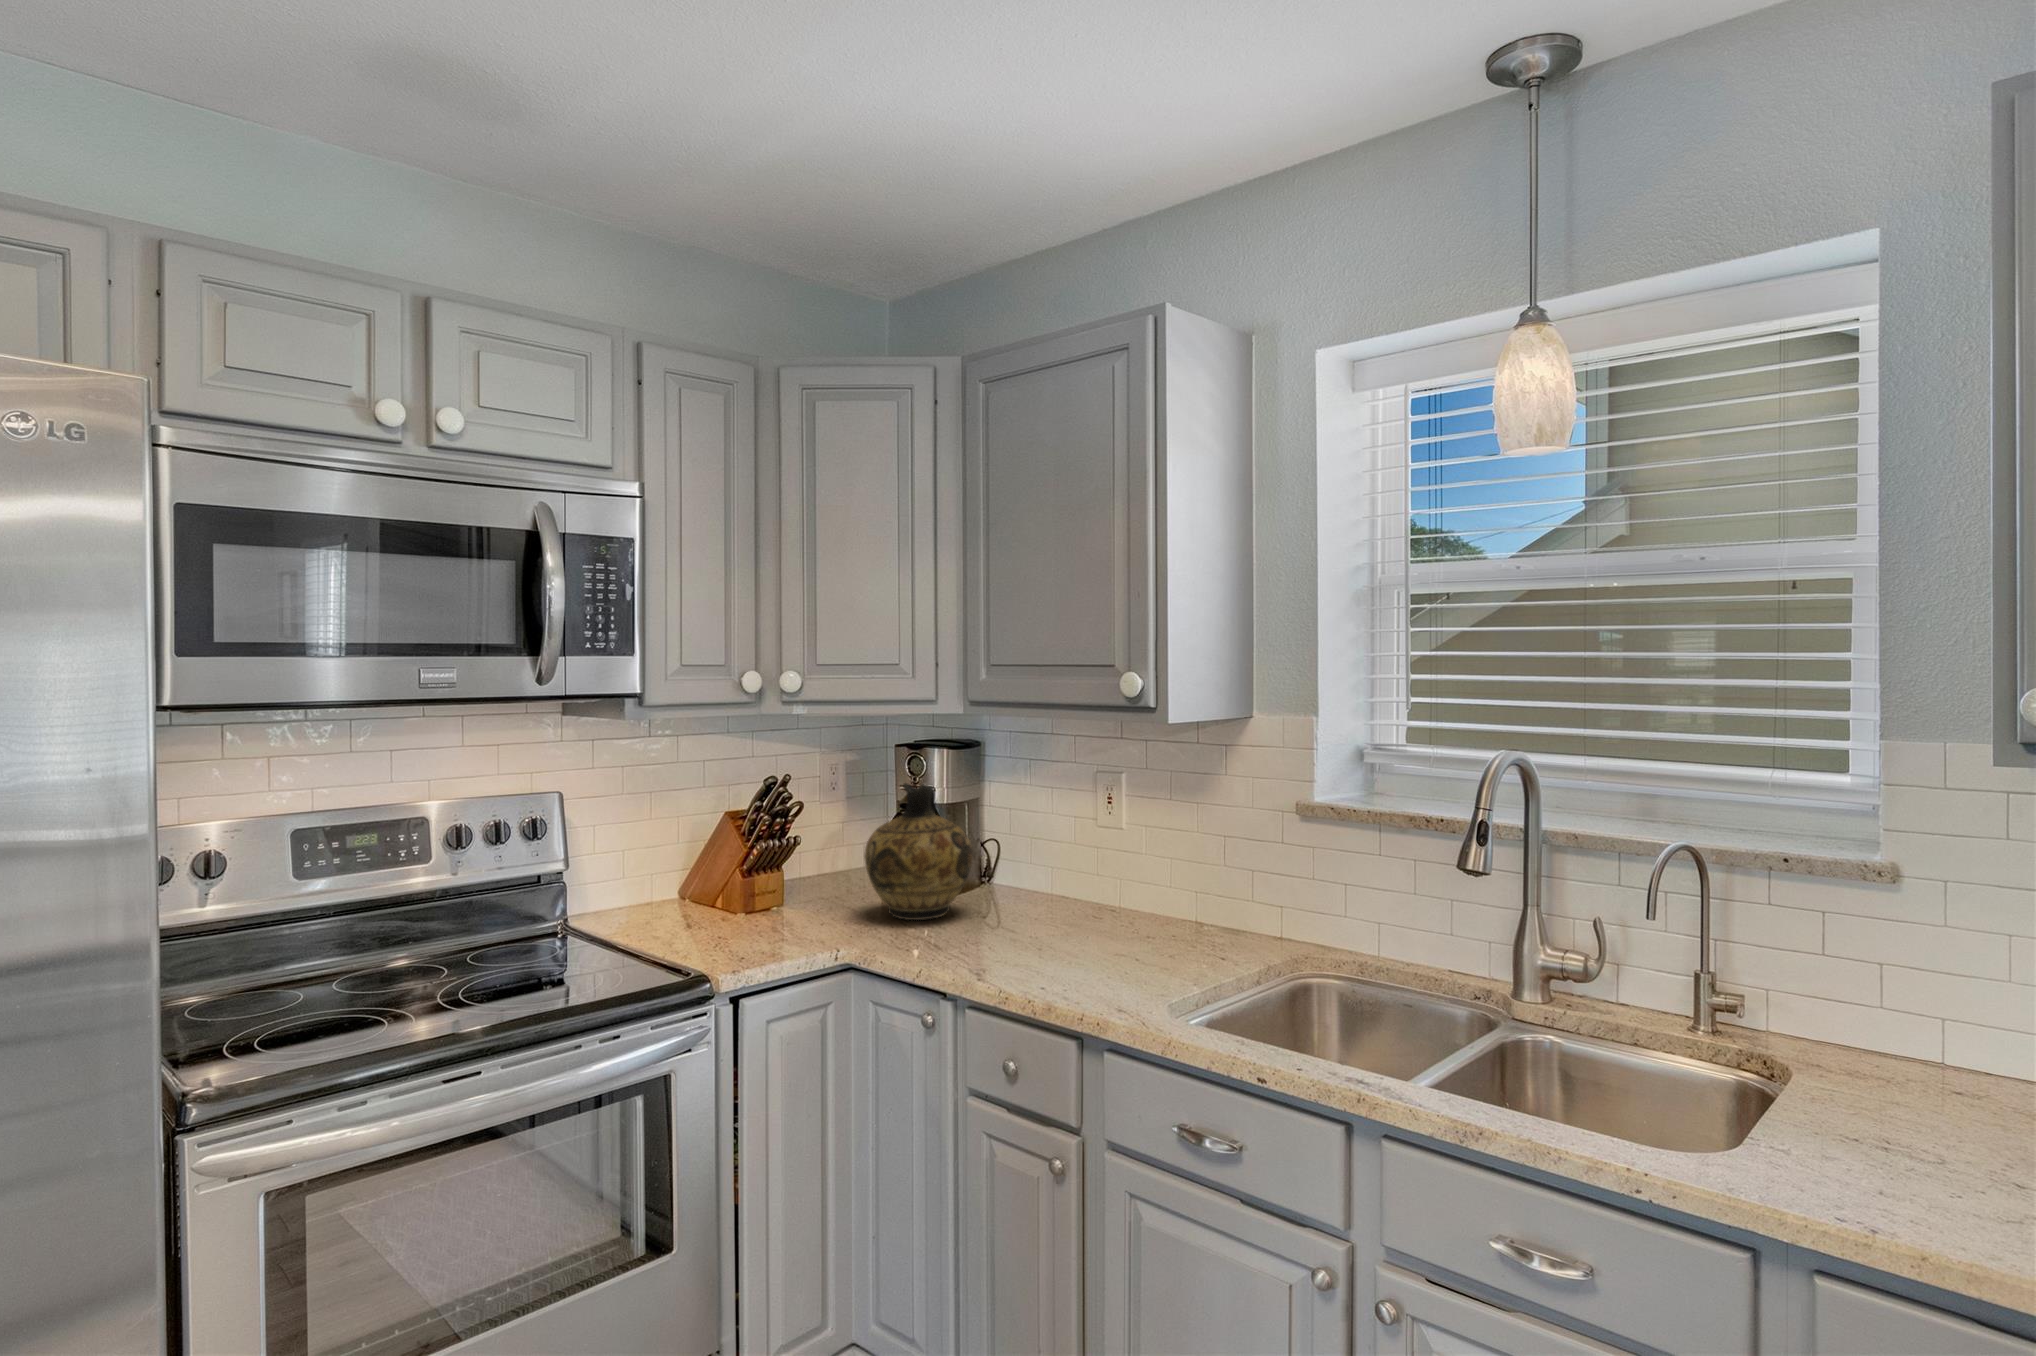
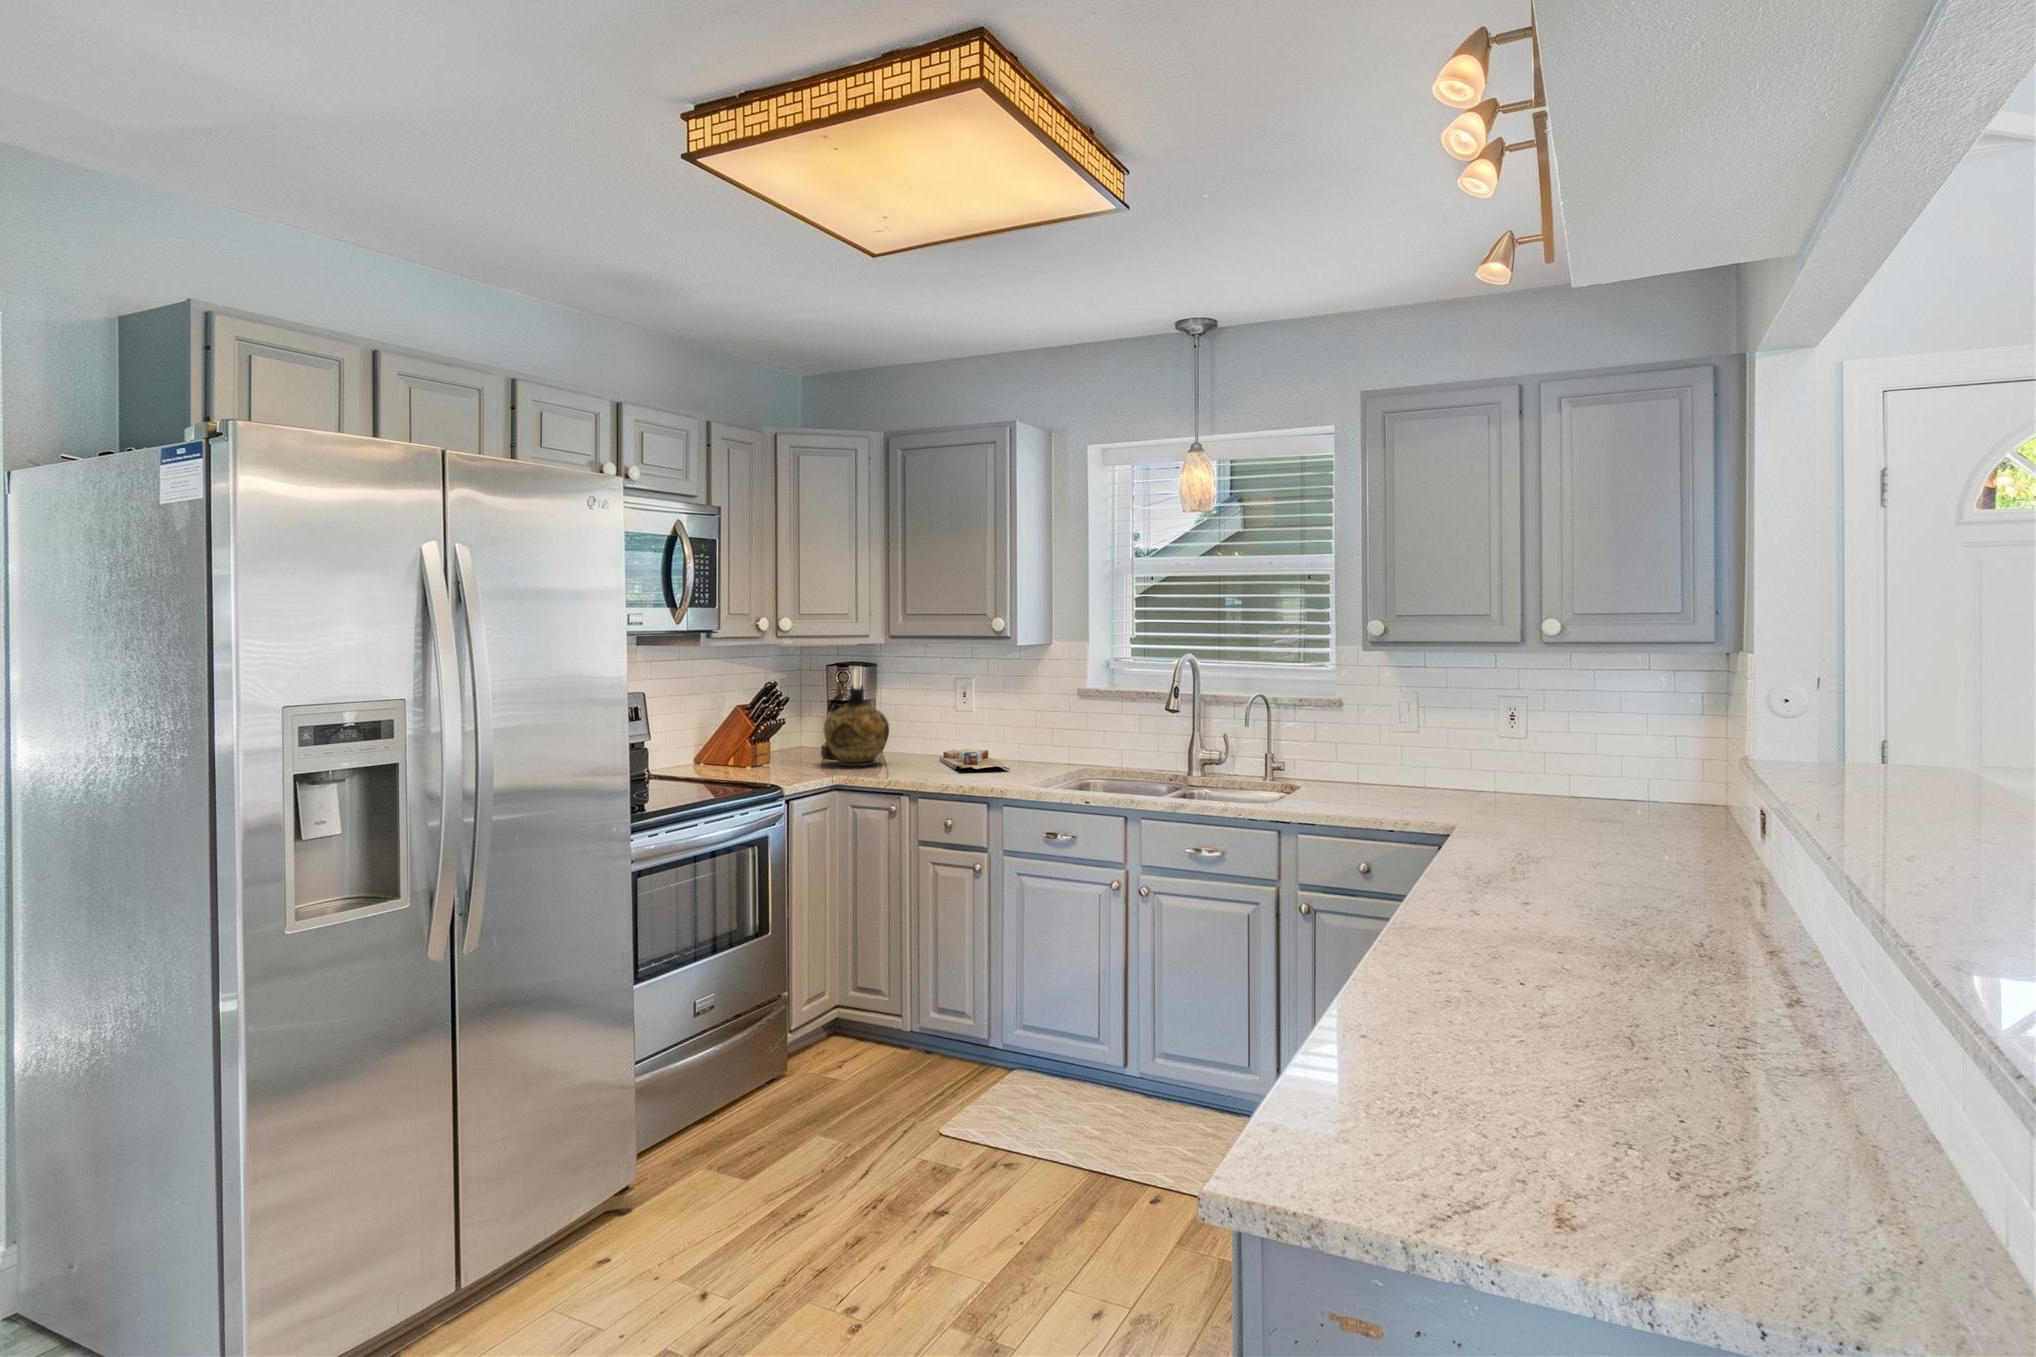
cutting board: none [1063,892,1158,952] -> present [939,749,1010,770]

